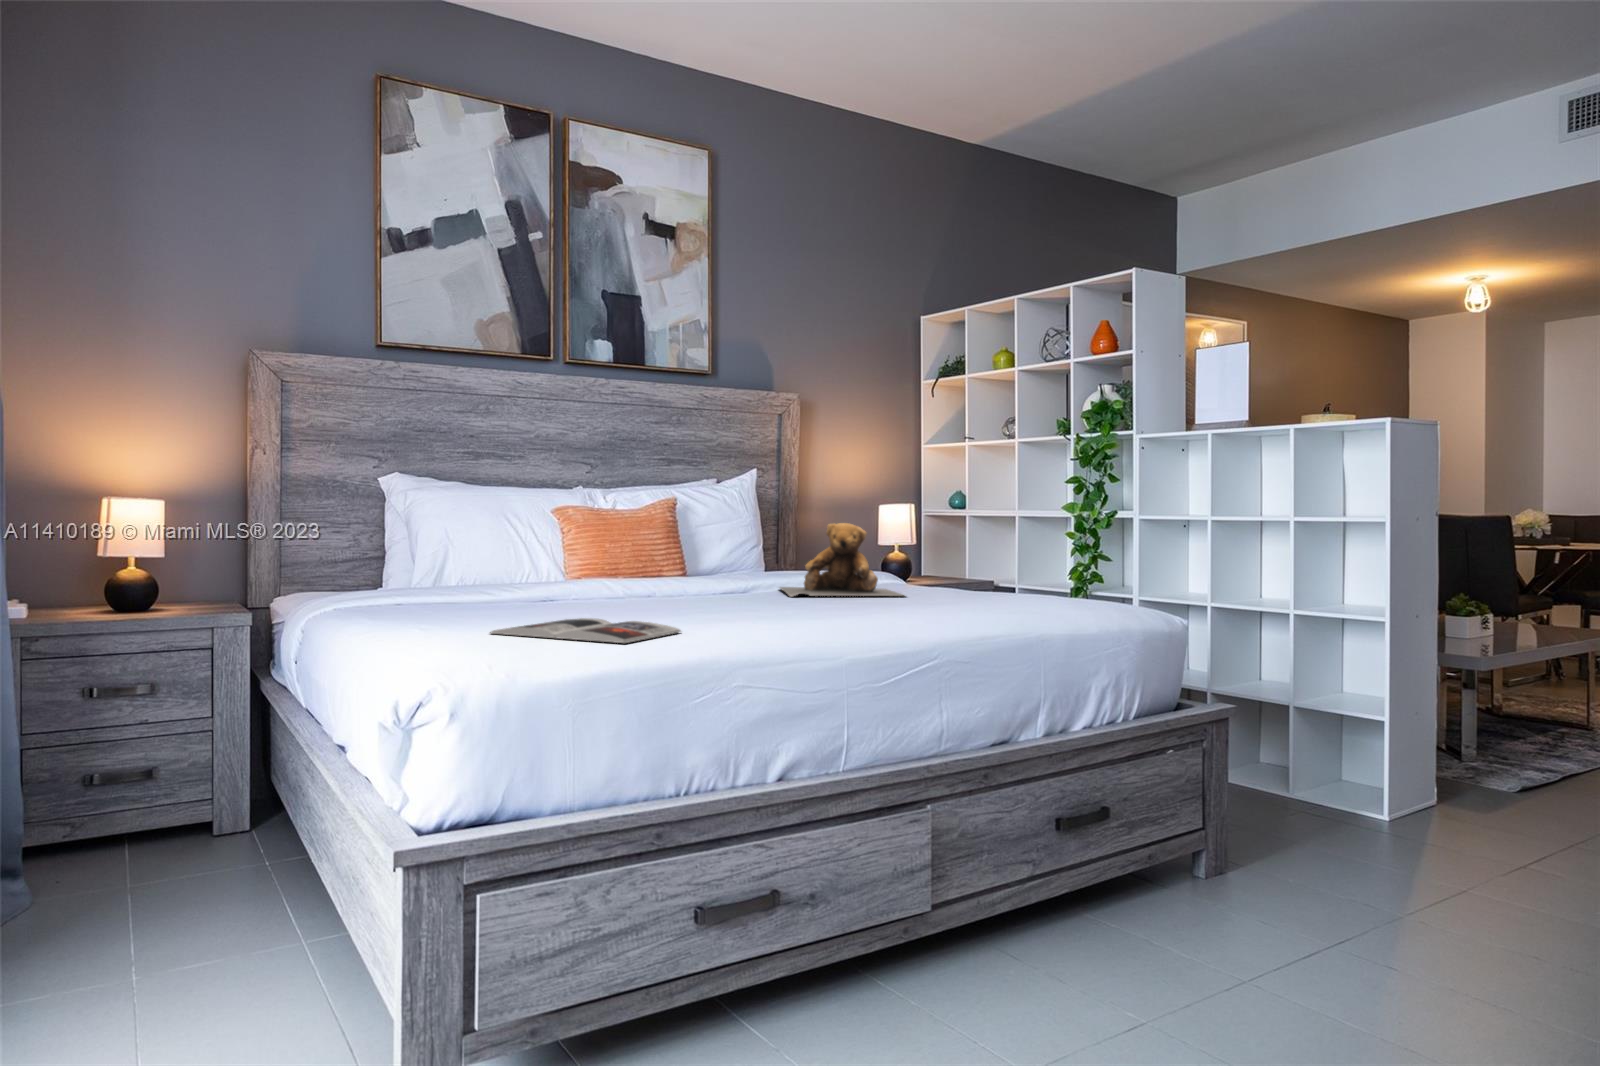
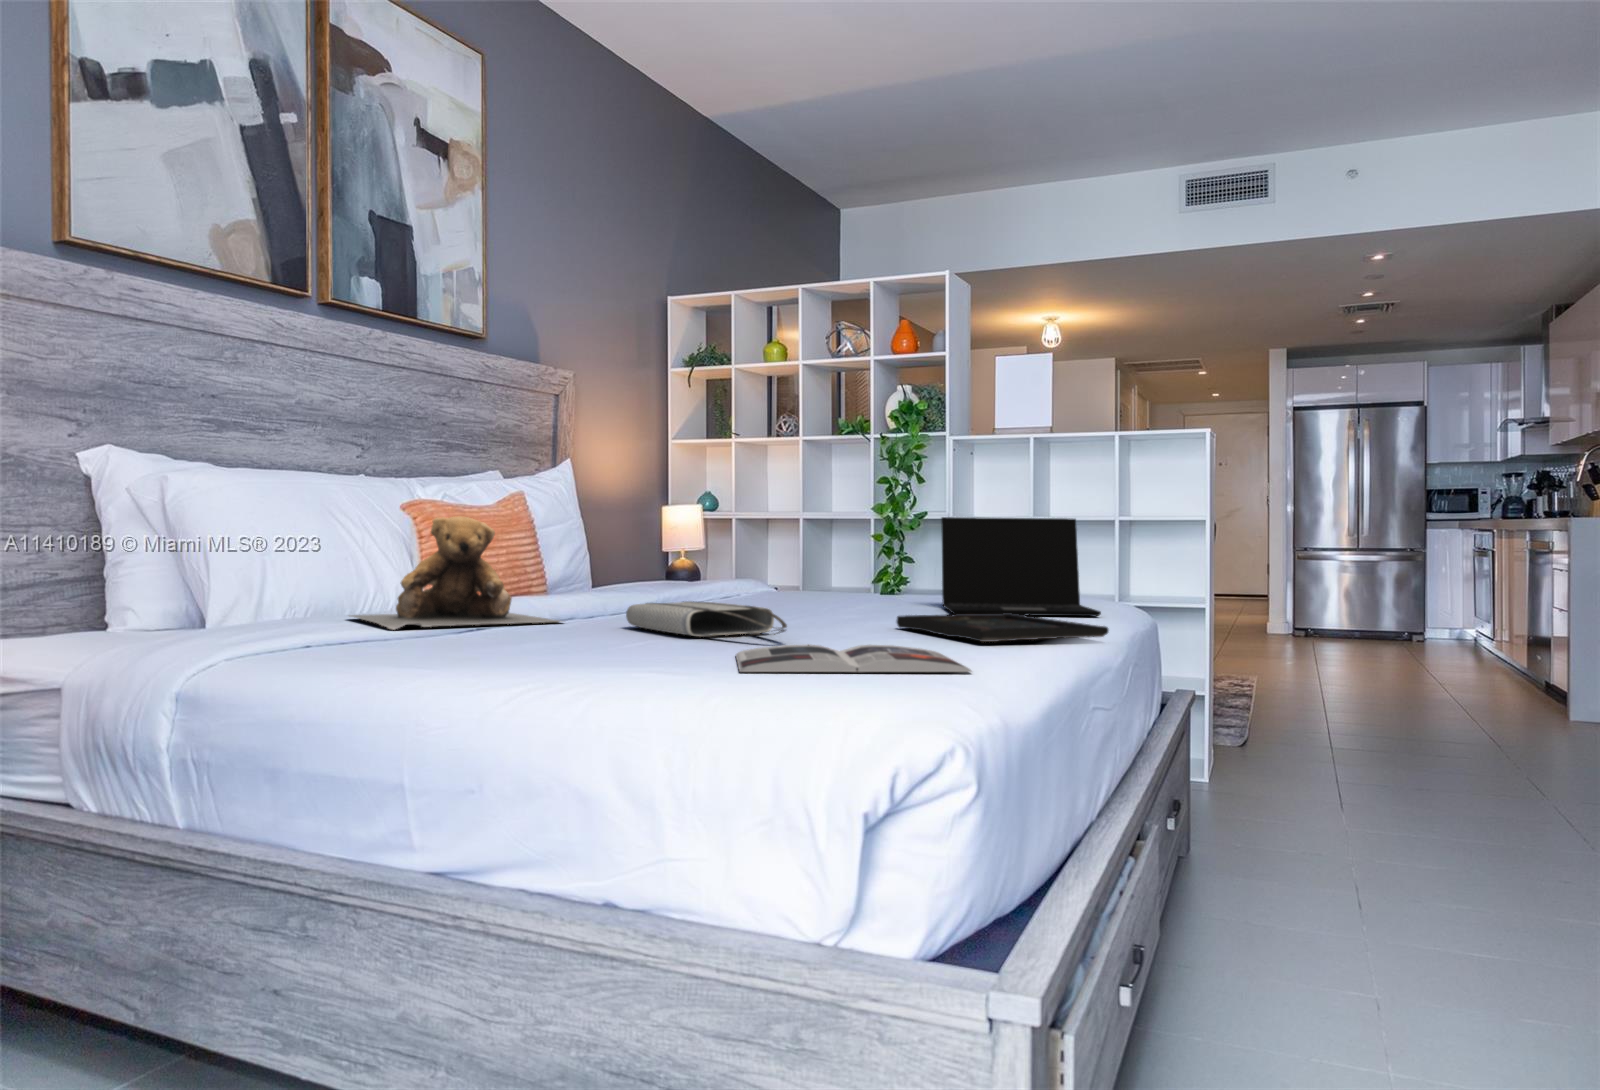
laptop: none [919,516,1082,611] -> present [941,517,1101,616]
teddy bear: present [780,523,904,597] -> present [351,516,560,630]
tote bag: none [593,585,673,612] -> present [626,601,787,638]
tray: none [767,602,901,626] -> present [897,613,1109,642]

